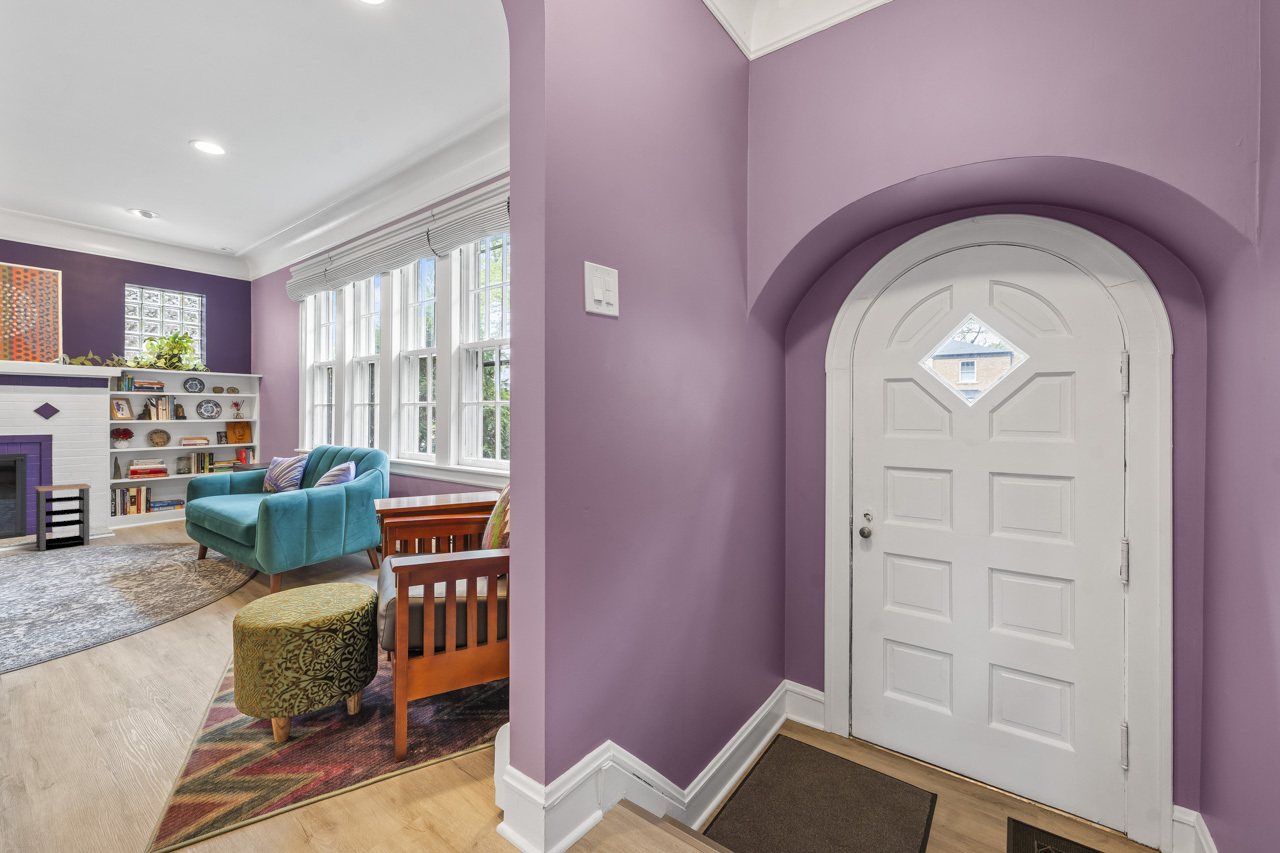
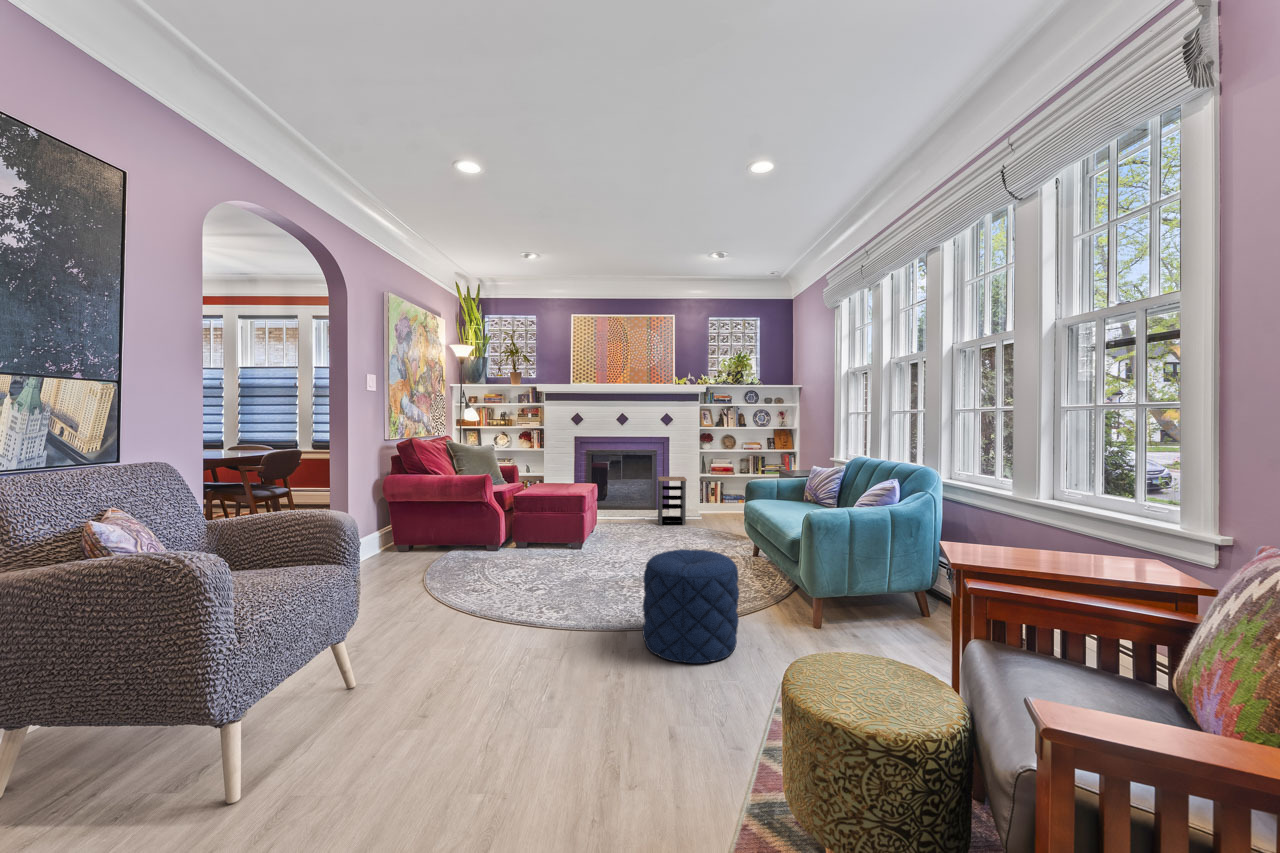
pouf: none [41,549,183,673] -> present [642,549,739,663]

